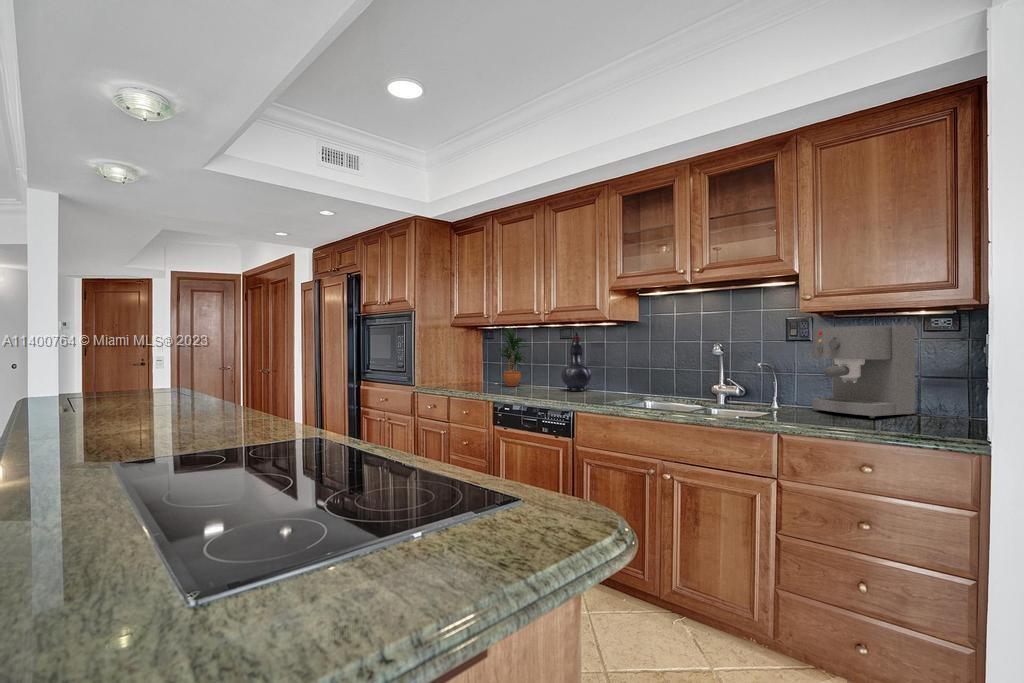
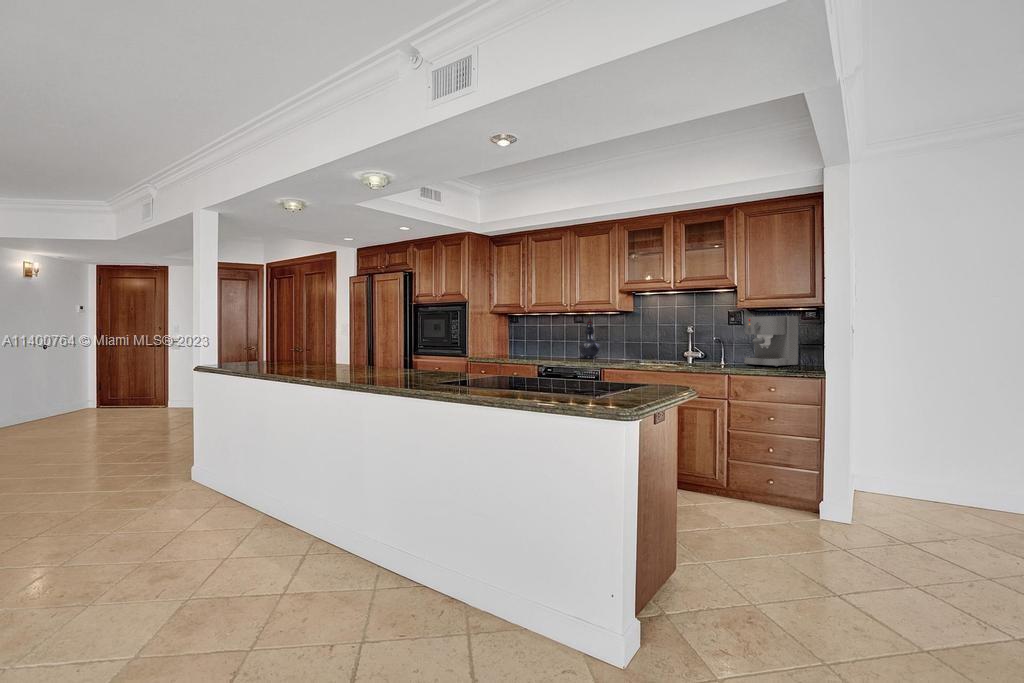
potted plant: present [497,327,528,386] -> none [527,314,552,356]

